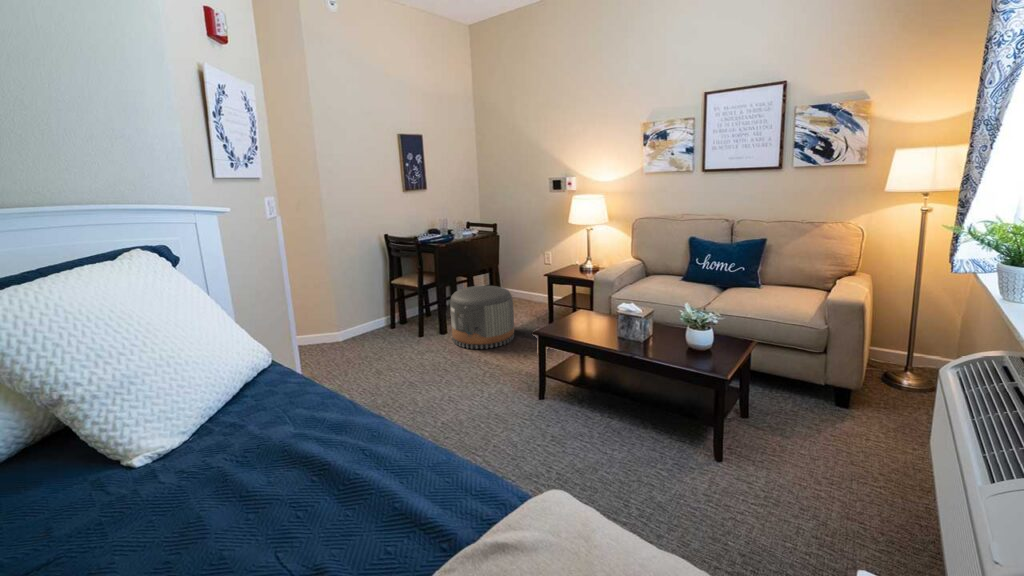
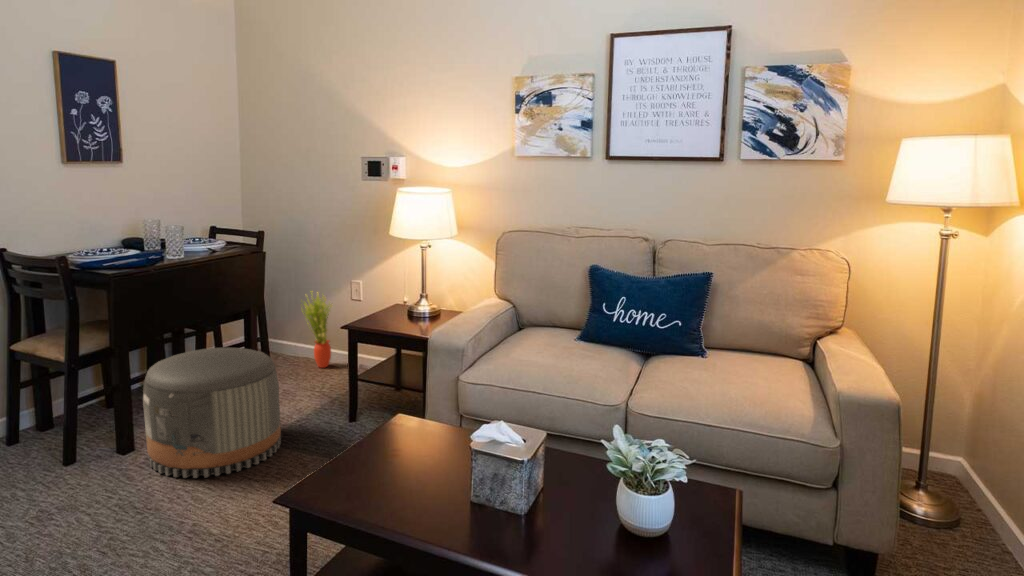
potted plant: none [517,256,535,300] -> present [302,291,332,368]

